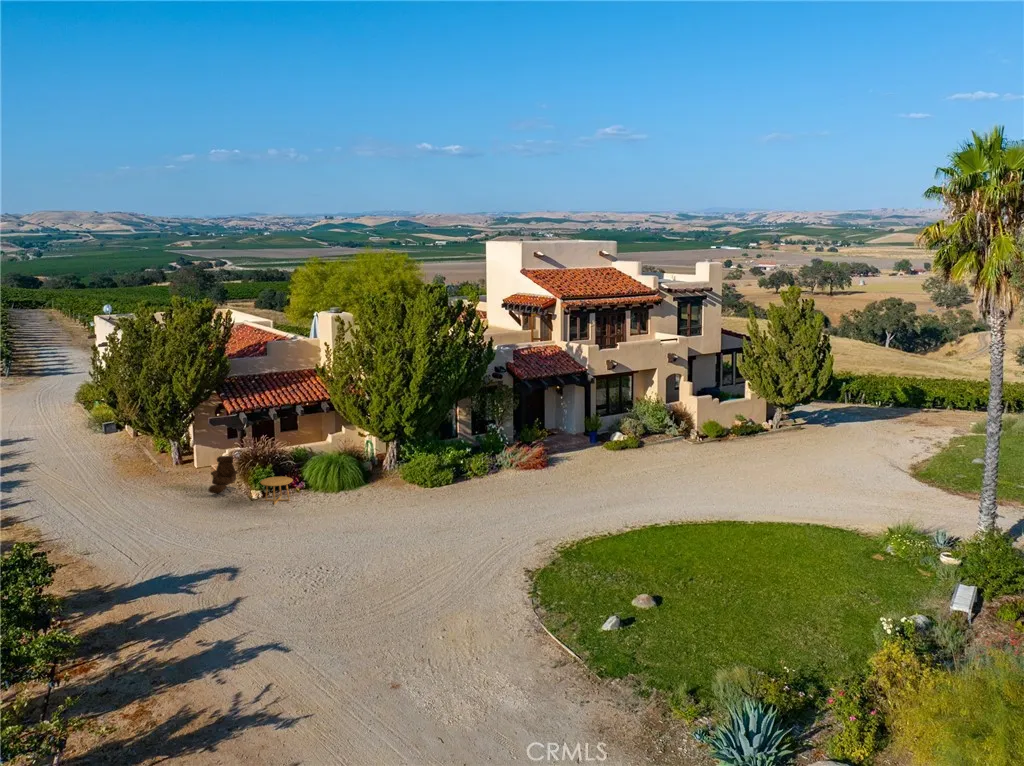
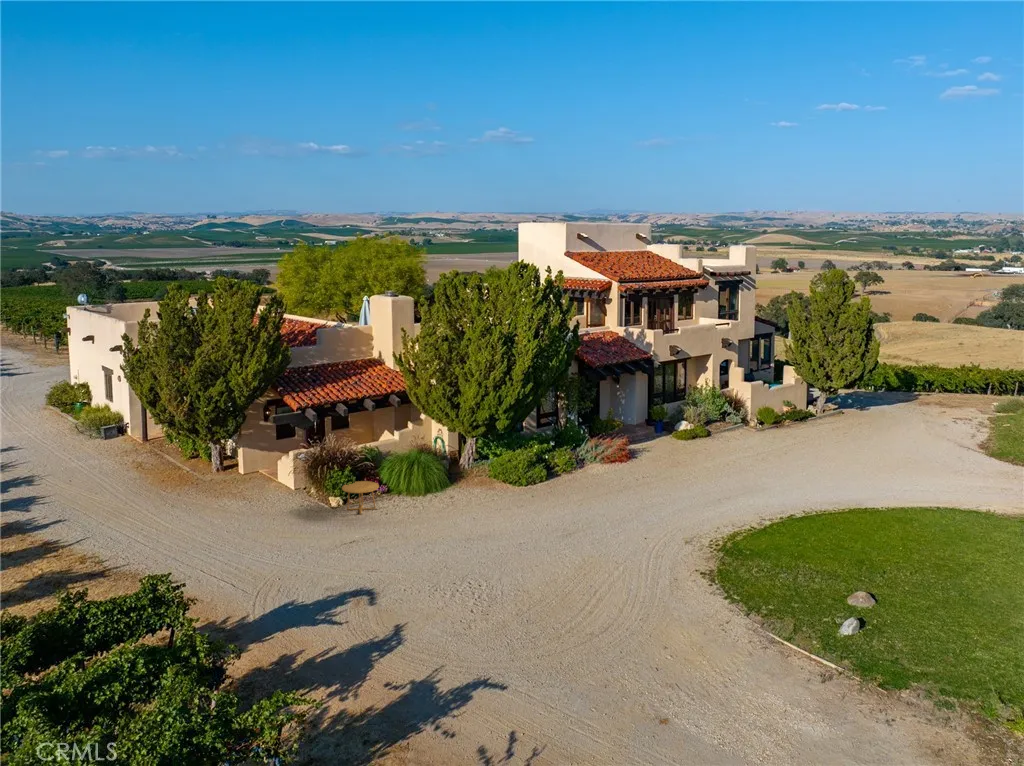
lounge chair: present [208,456,238,497] -> none [275,459,307,509]

